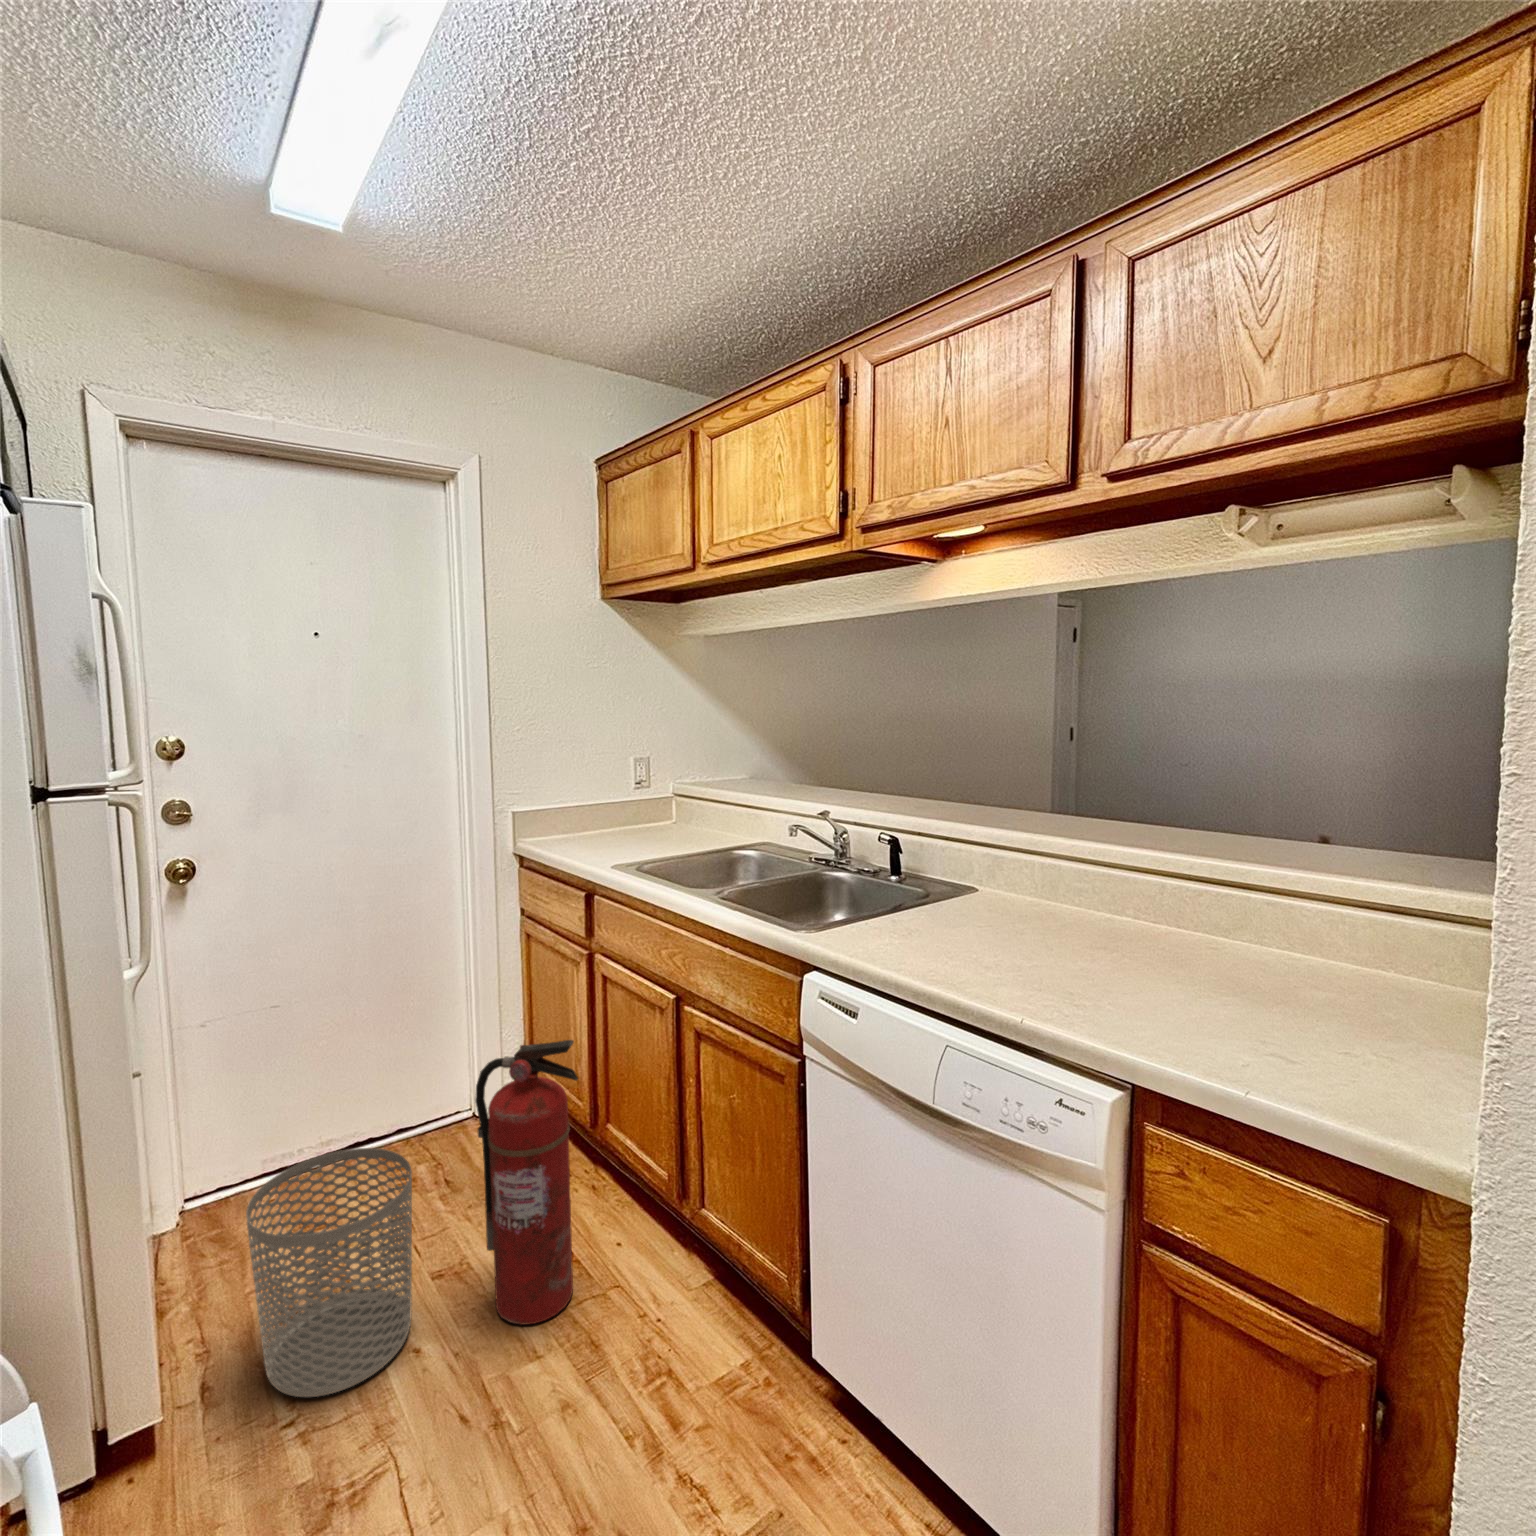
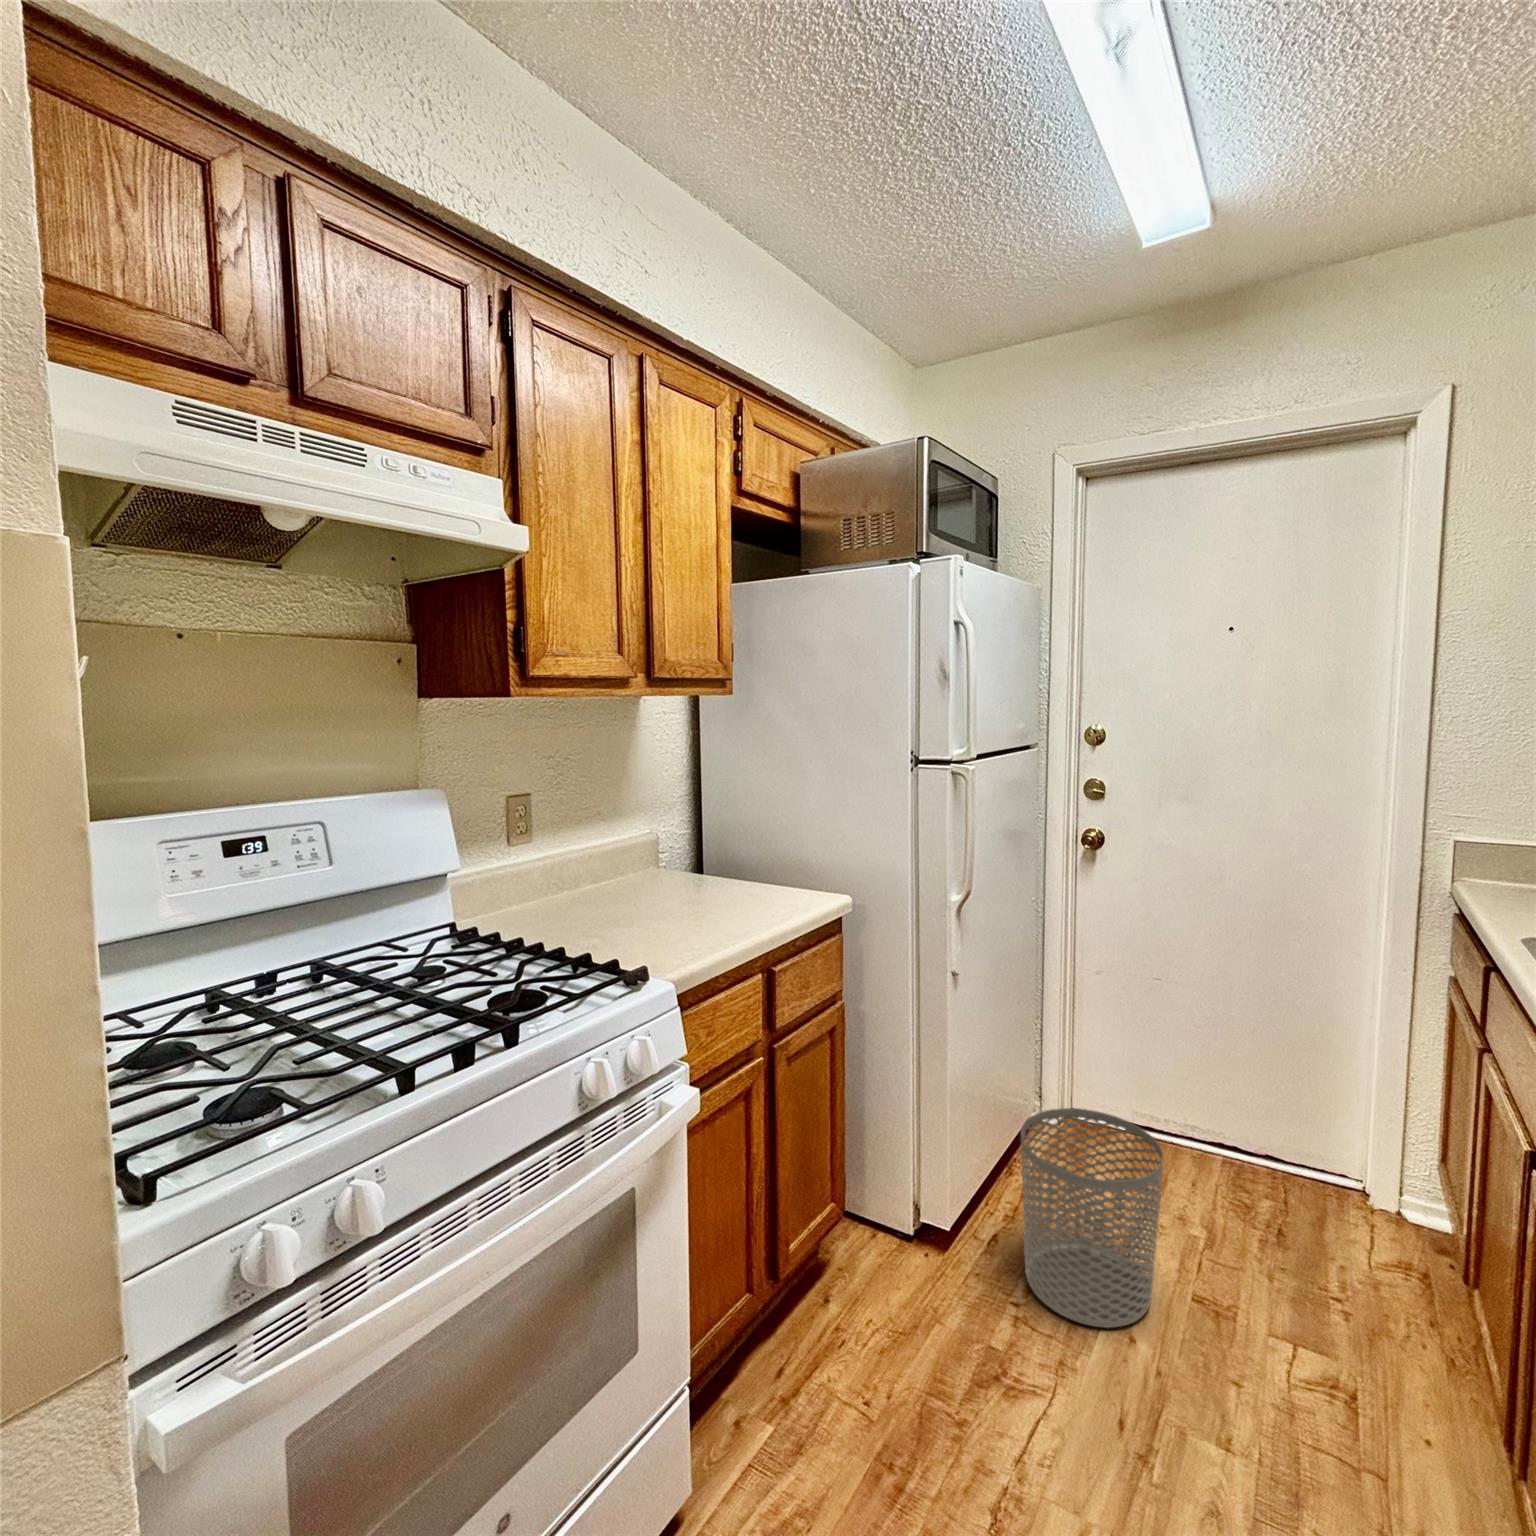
fire extinguisher: present [475,1040,578,1325] -> none [1222,1104,1342,1436]

